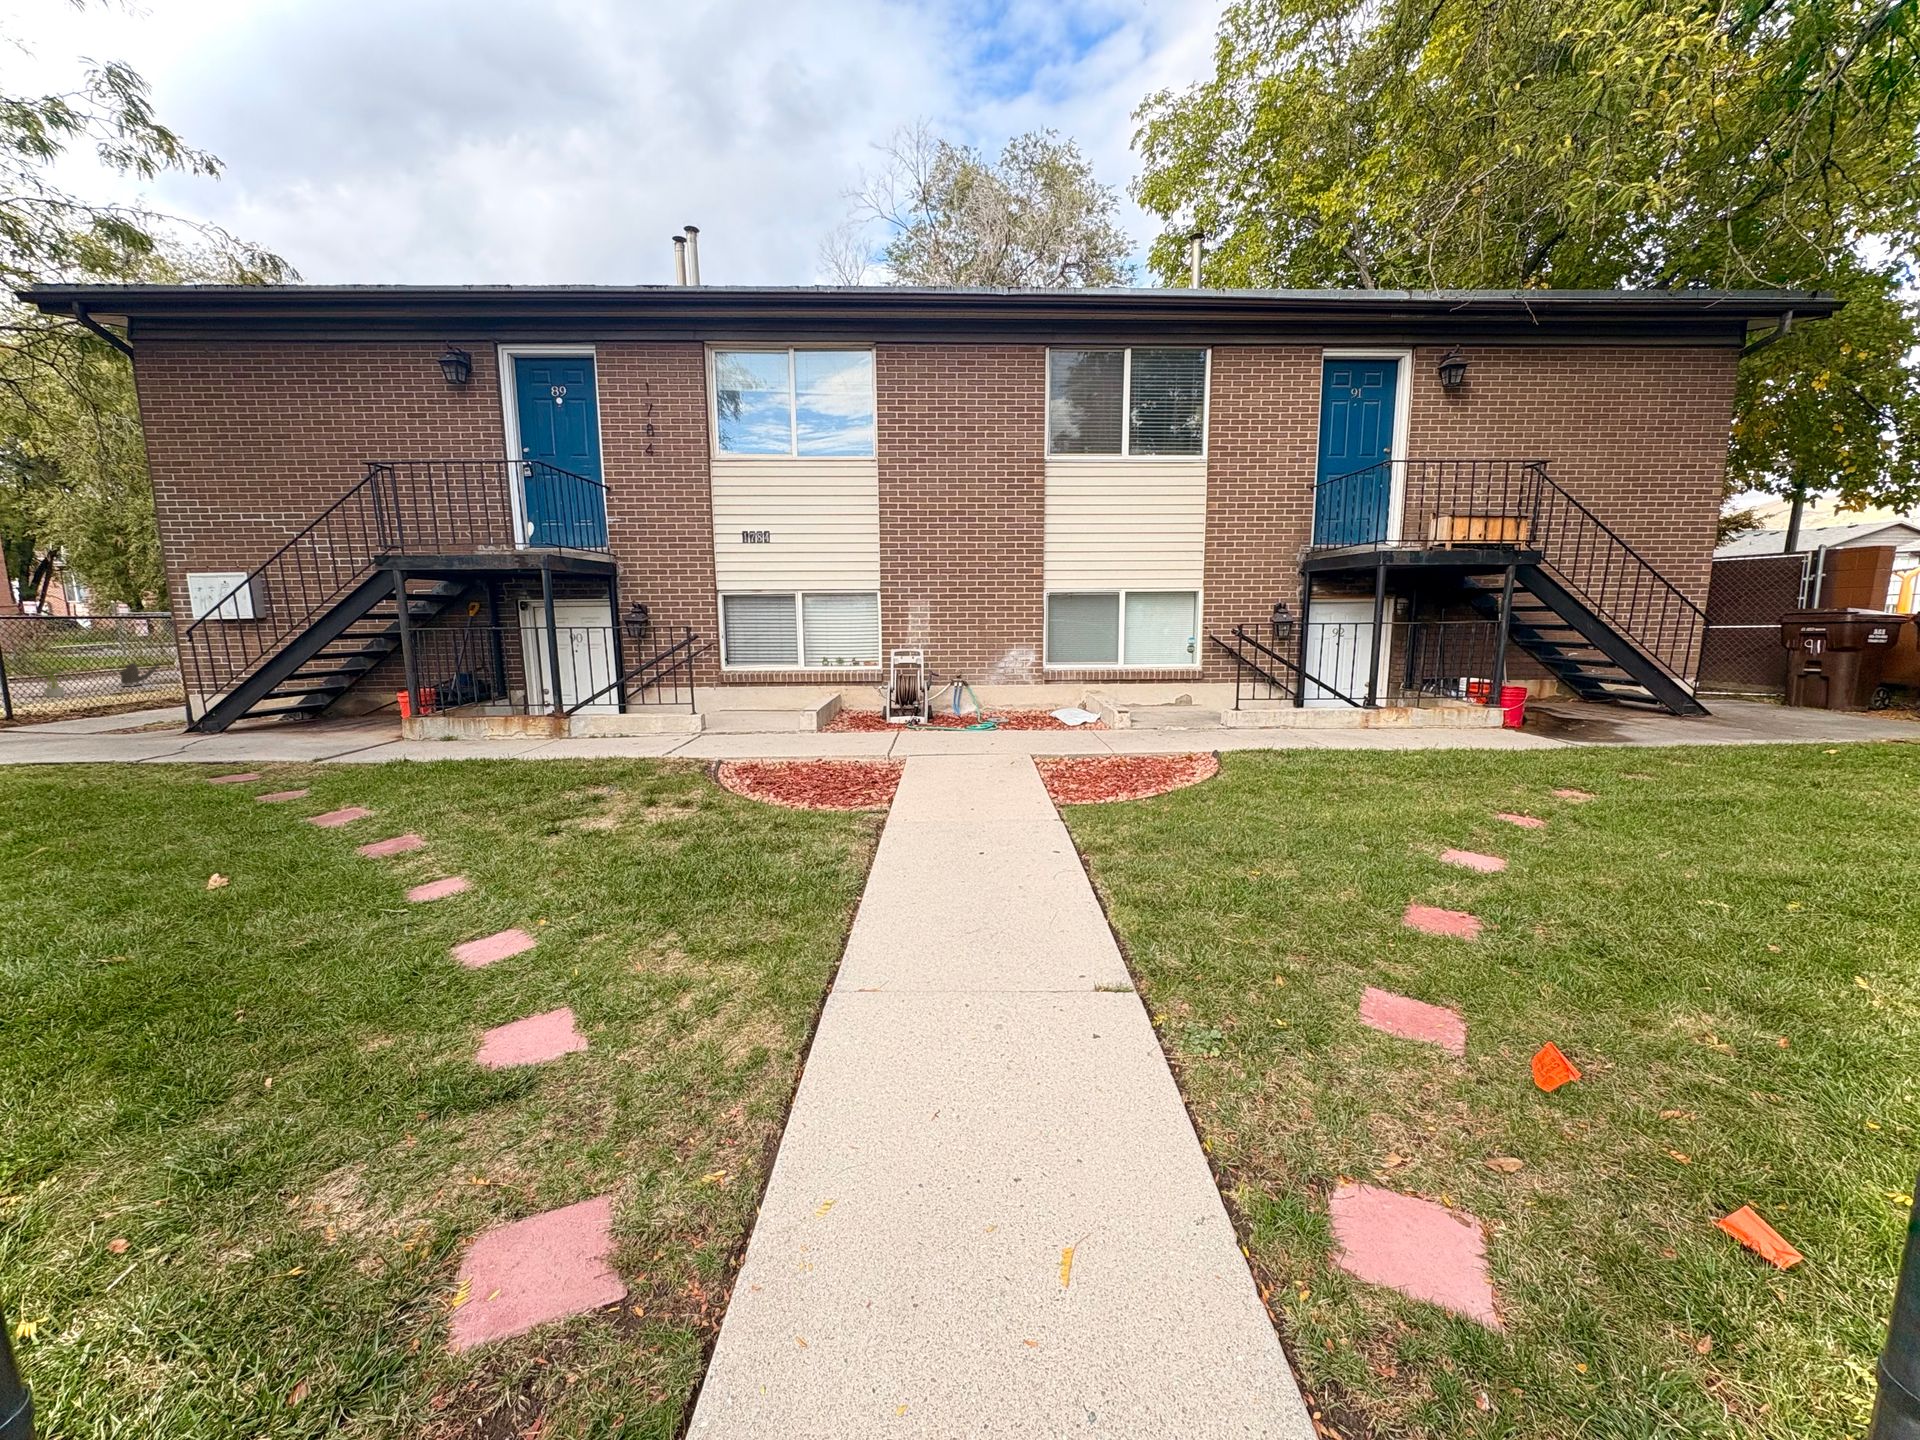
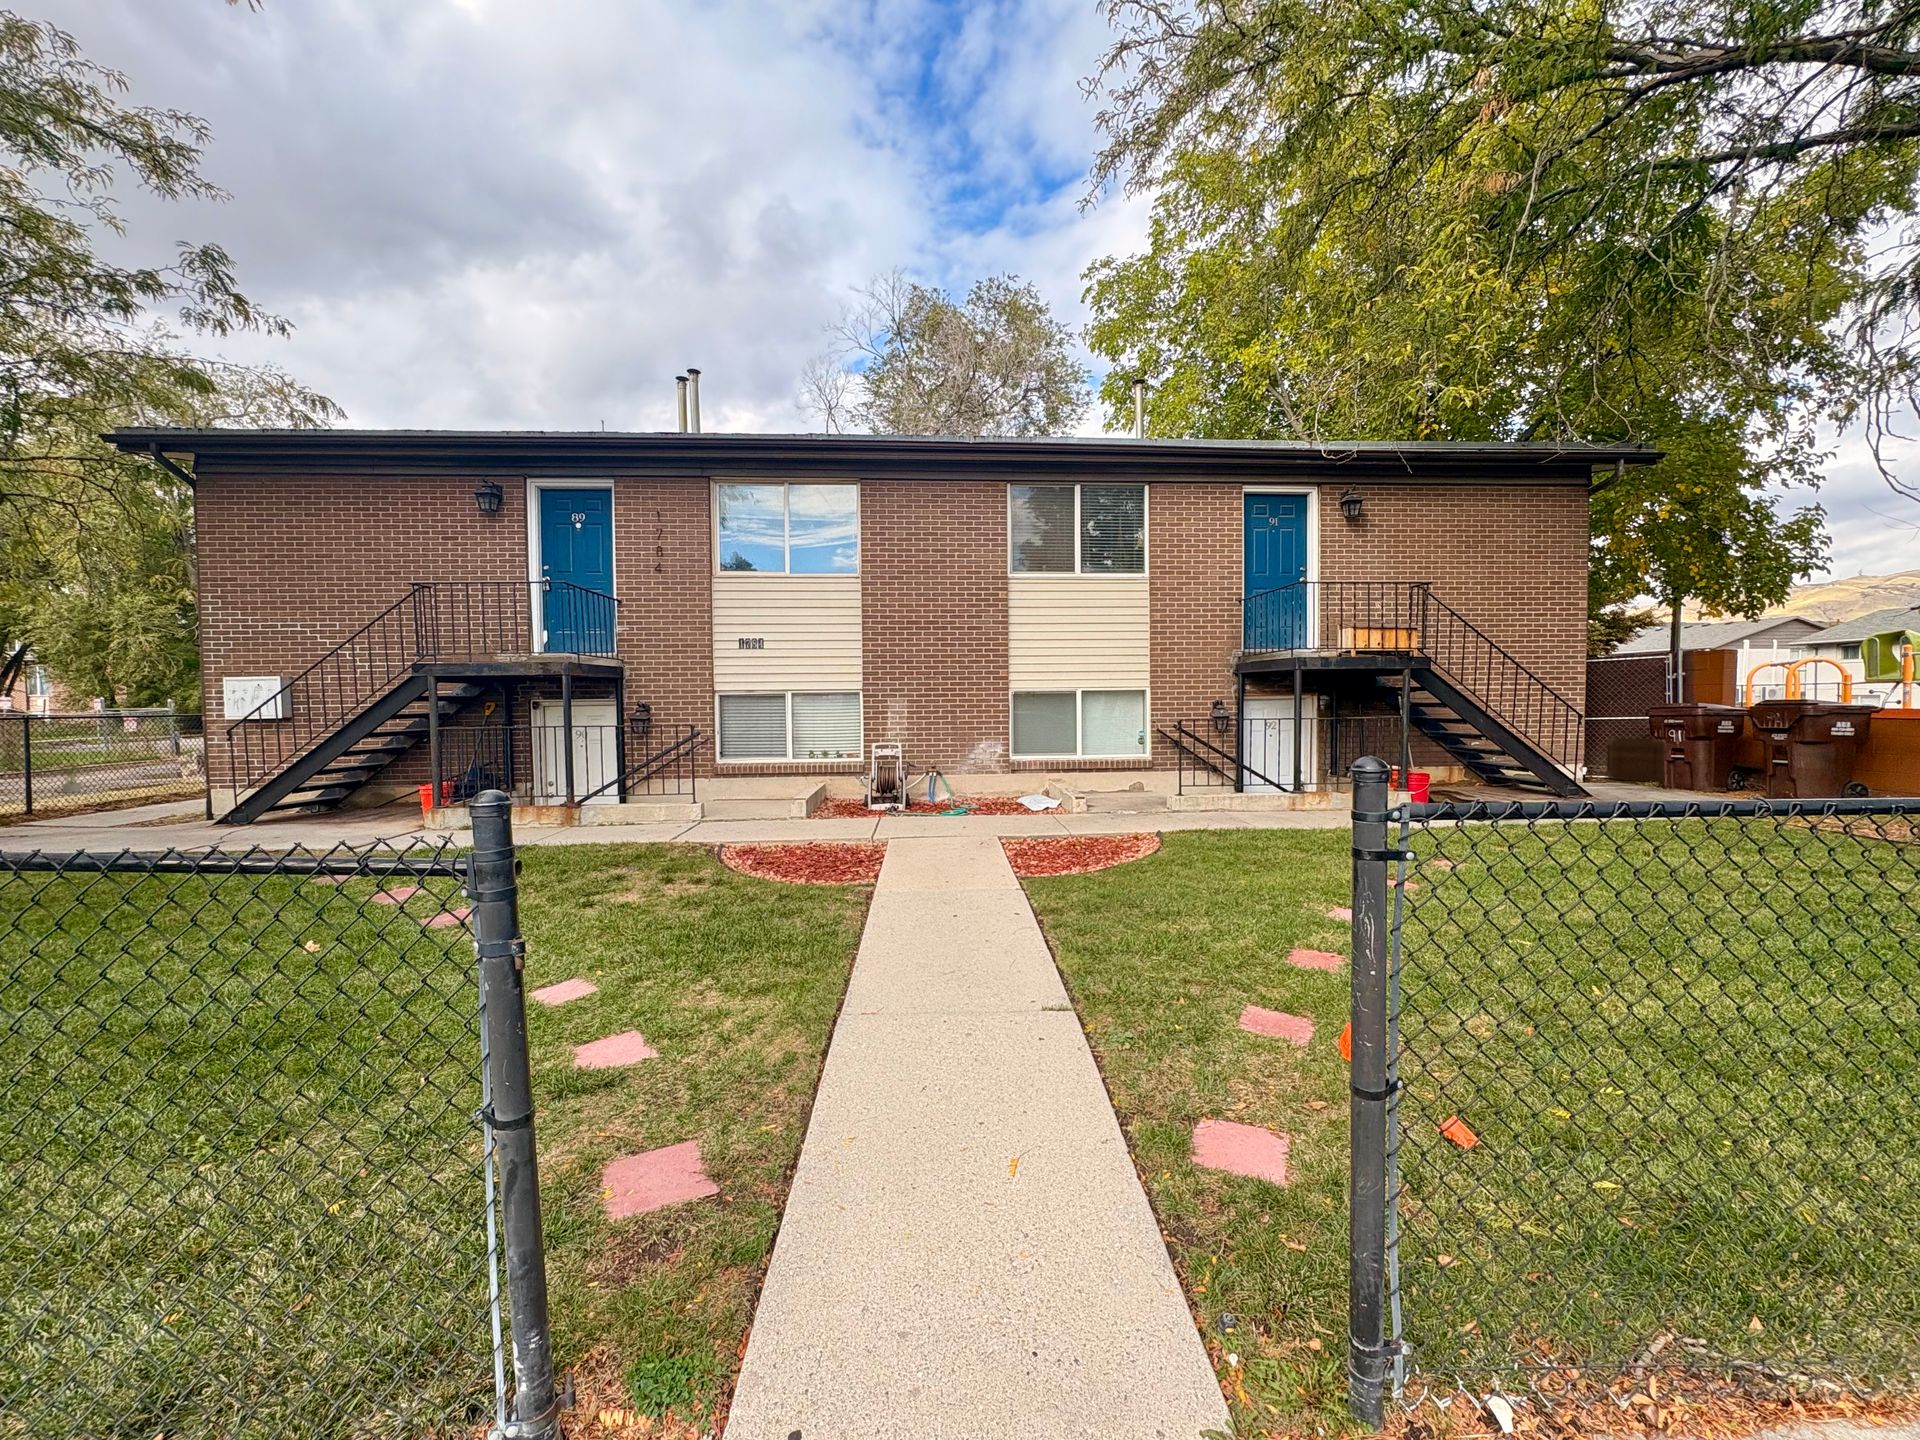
wooden crate: none [1721,648,1801,699] -> present [1606,738,1665,782]
watering can: present [120,663,160,687] -> none [124,753,172,782]

